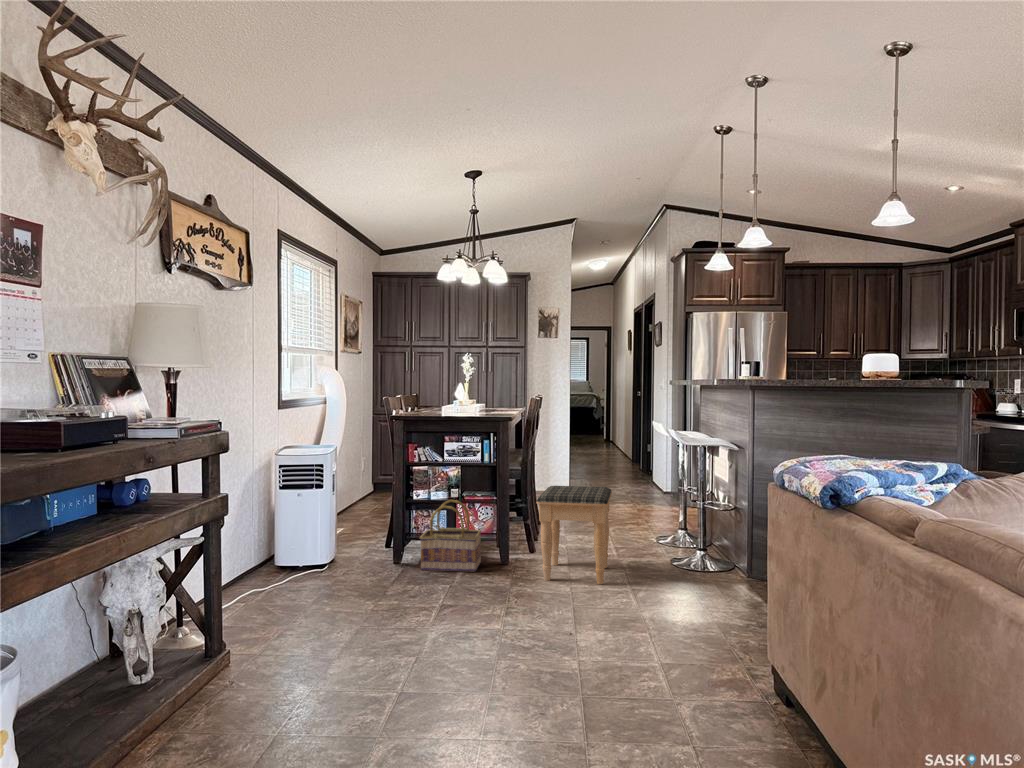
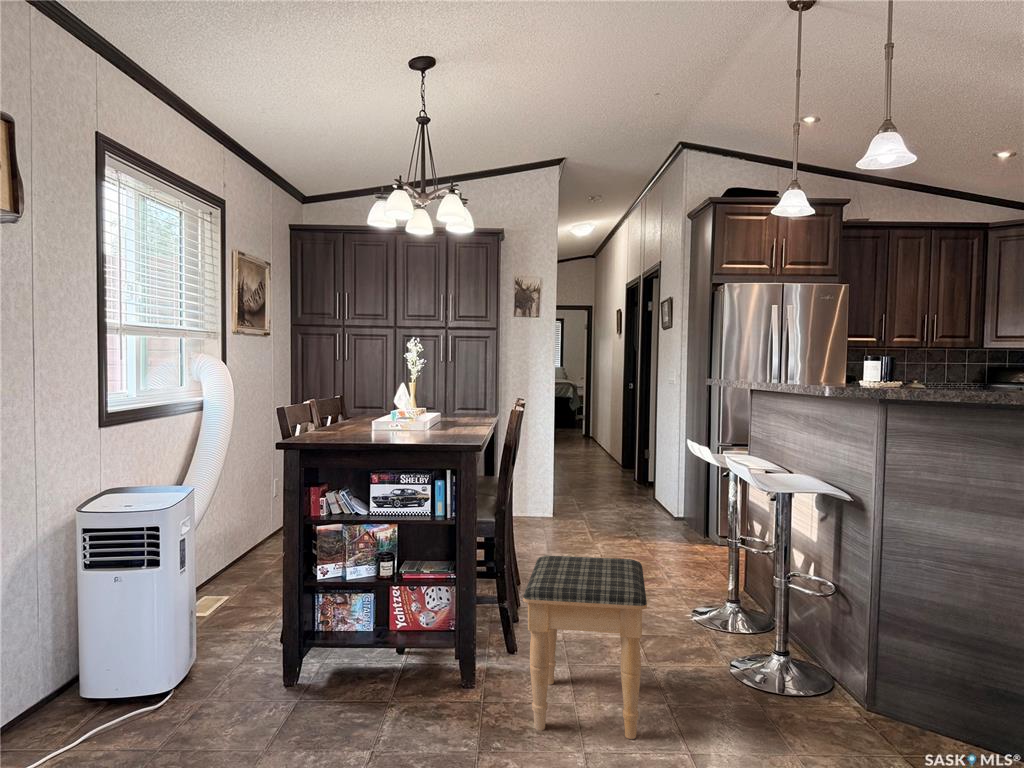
basket: present [420,500,481,572] -> none [324,579,430,706]

